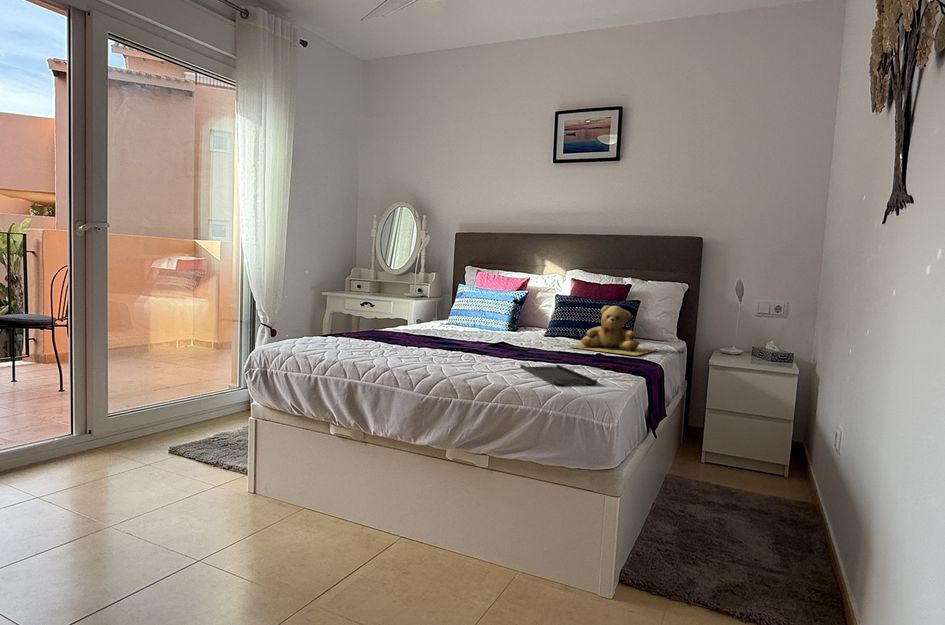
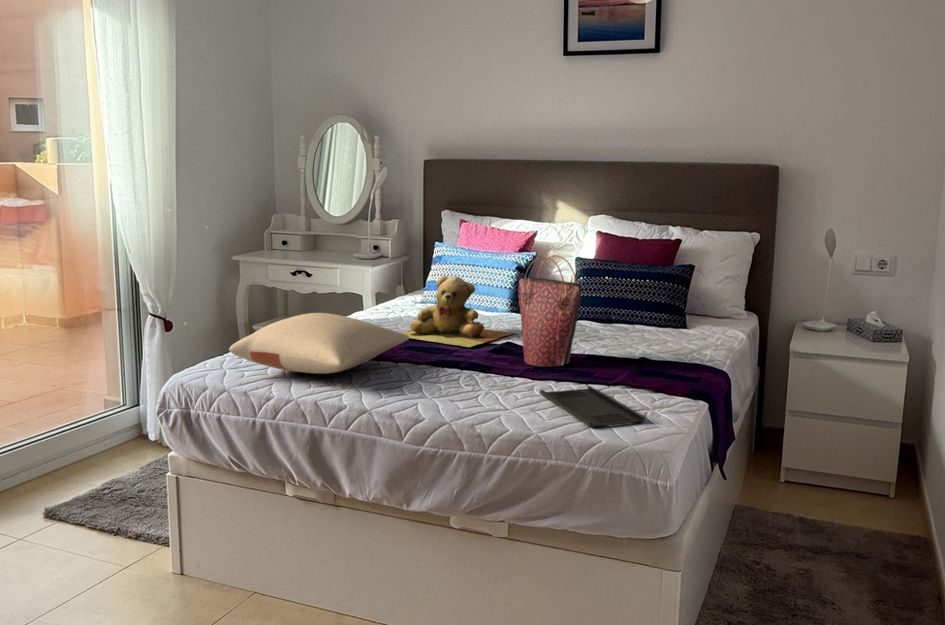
handbag: none [510,276,555,355] -> present [518,255,581,367]
teddy bear: present [569,305,657,356] -> present [401,276,513,347]
pillow: none [299,309,430,349] -> present [229,313,409,374]

